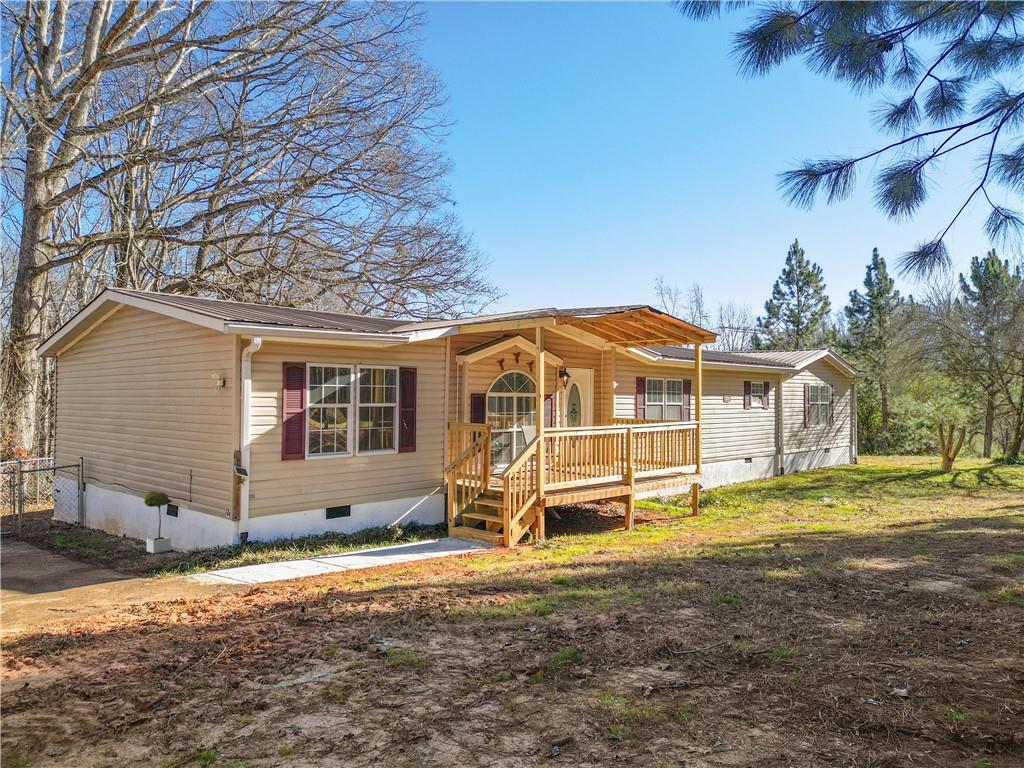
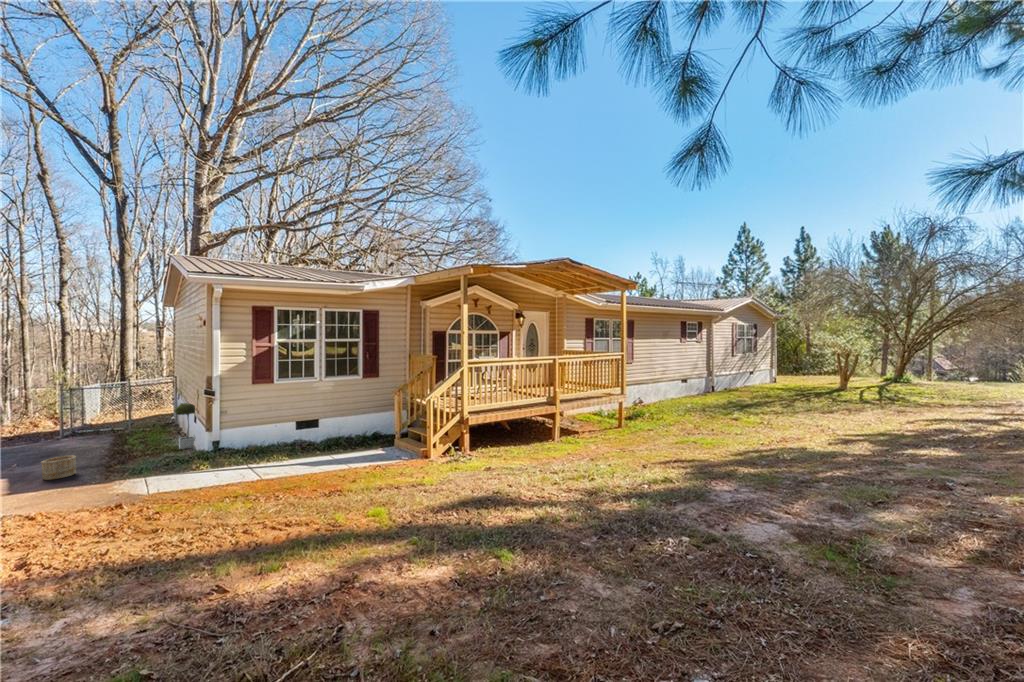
wooden bucket: none [32,556,69,586] -> present [41,455,76,480]

